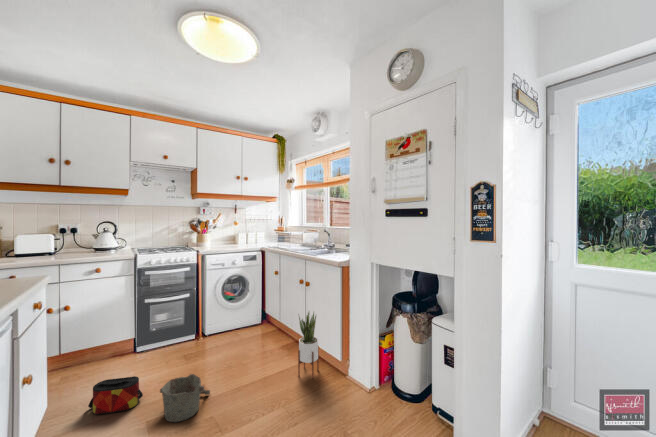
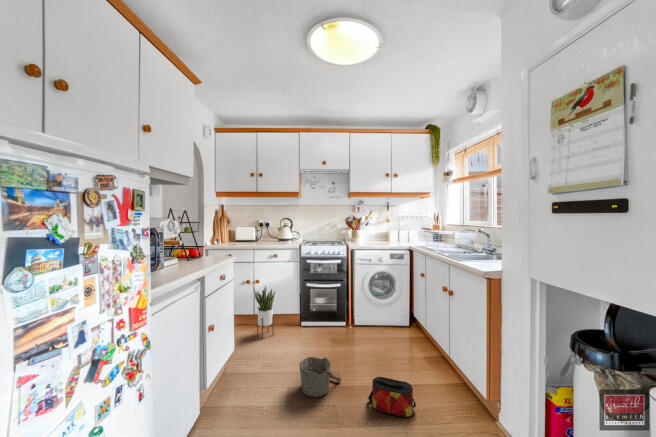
potted plant: present [298,311,319,379] -> present [253,286,275,339]
bag: present [88,376,143,415] -> present [368,377,416,418]

